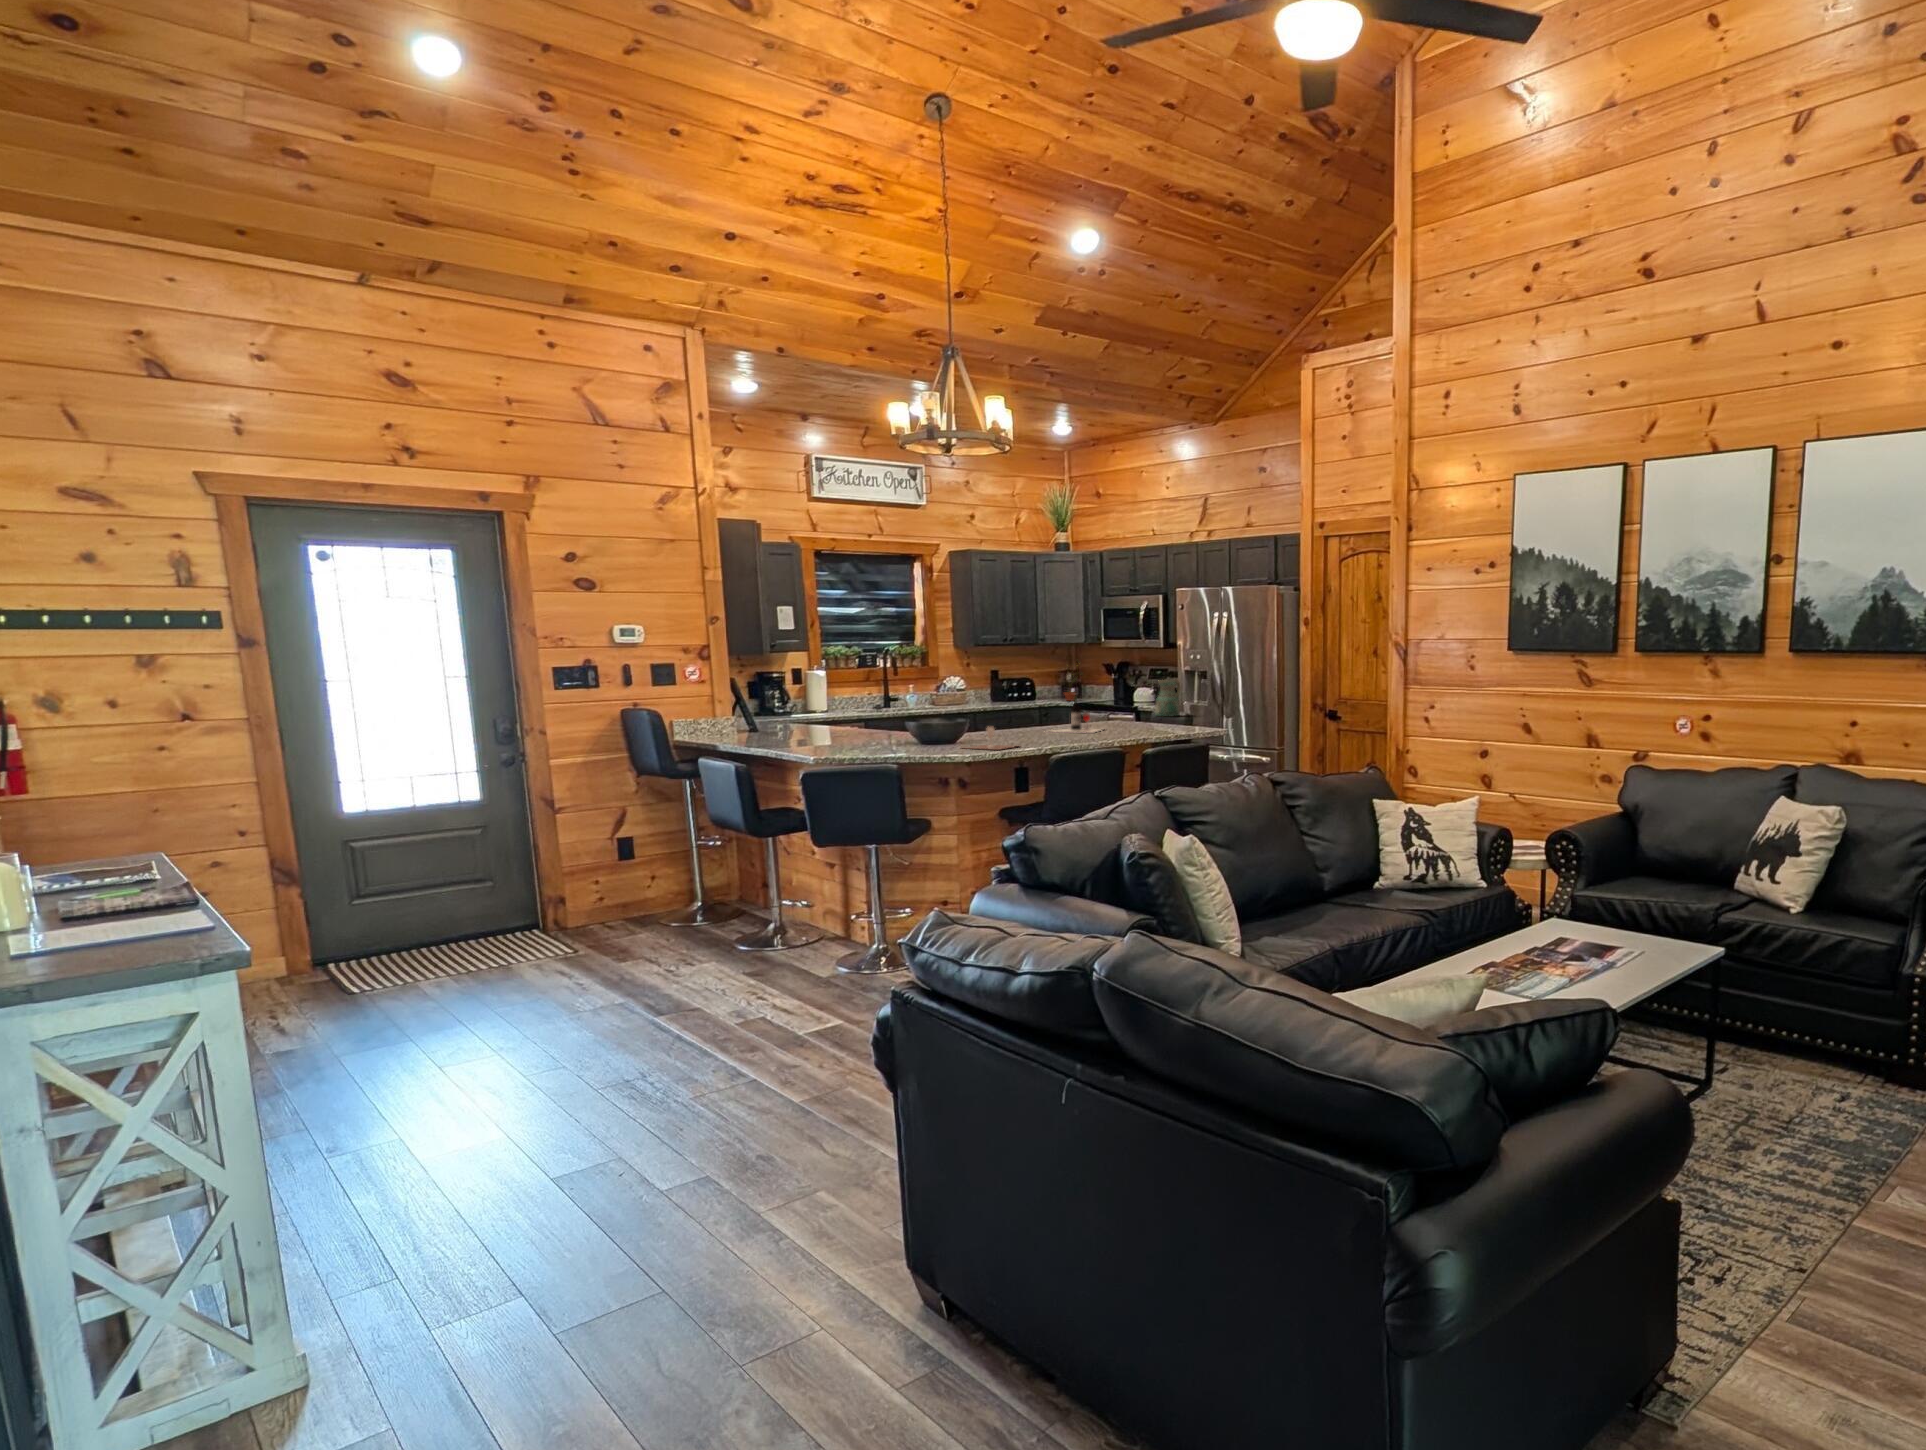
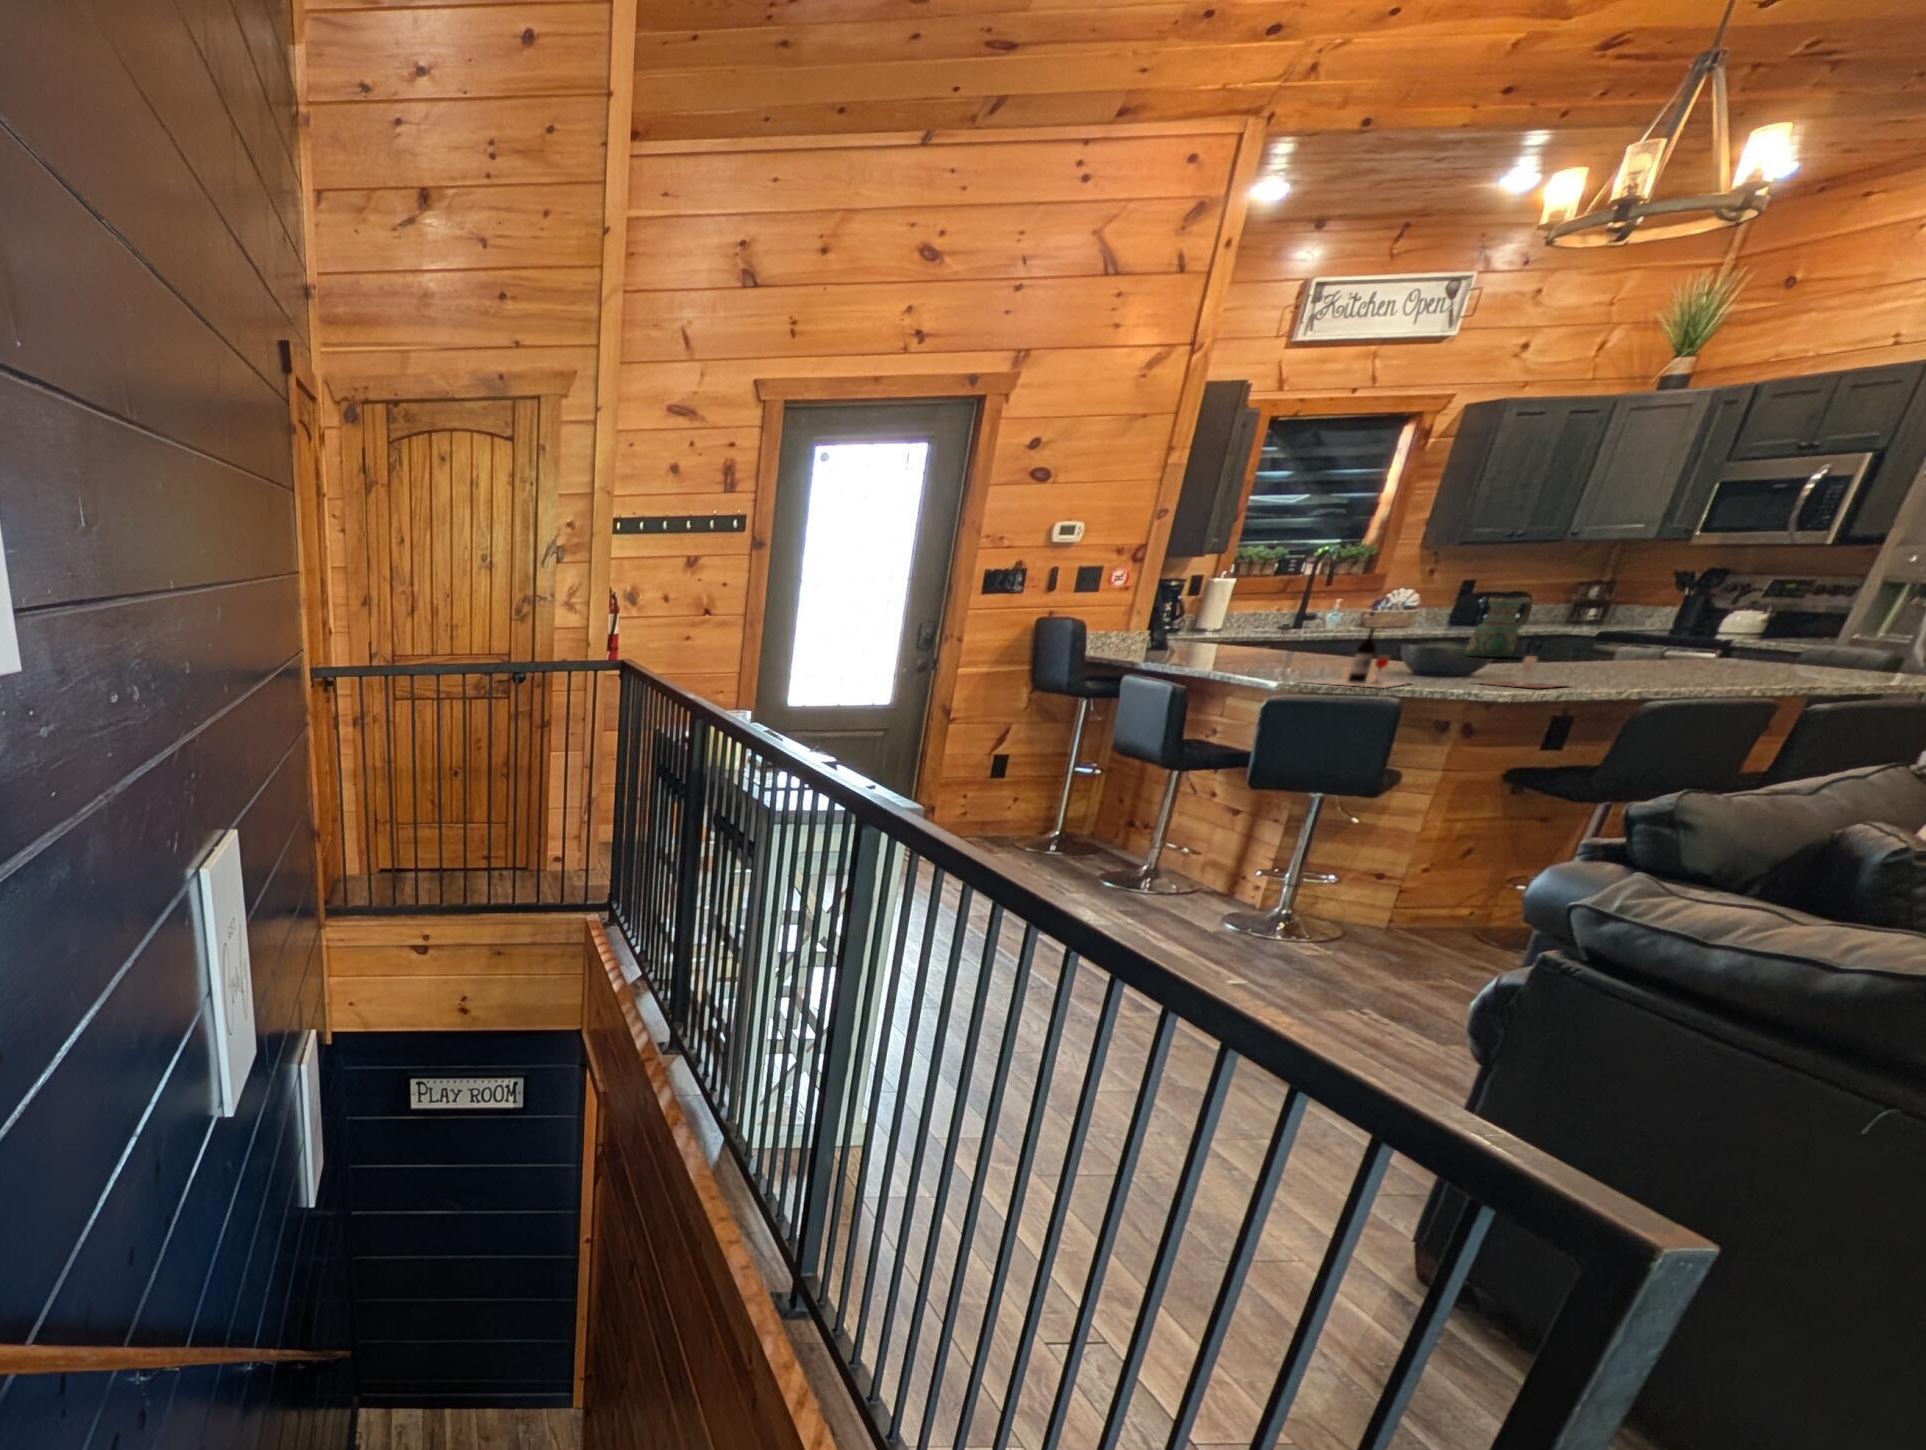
potted plant: present [1064,659,1081,701] -> none [1573,564,1625,628]
ceramic pitcher: present [1155,680,1180,717] -> present [1465,597,1532,657]
wine bottle: present [1053,696,1099,733] -> present [1297,627,1404,688]

